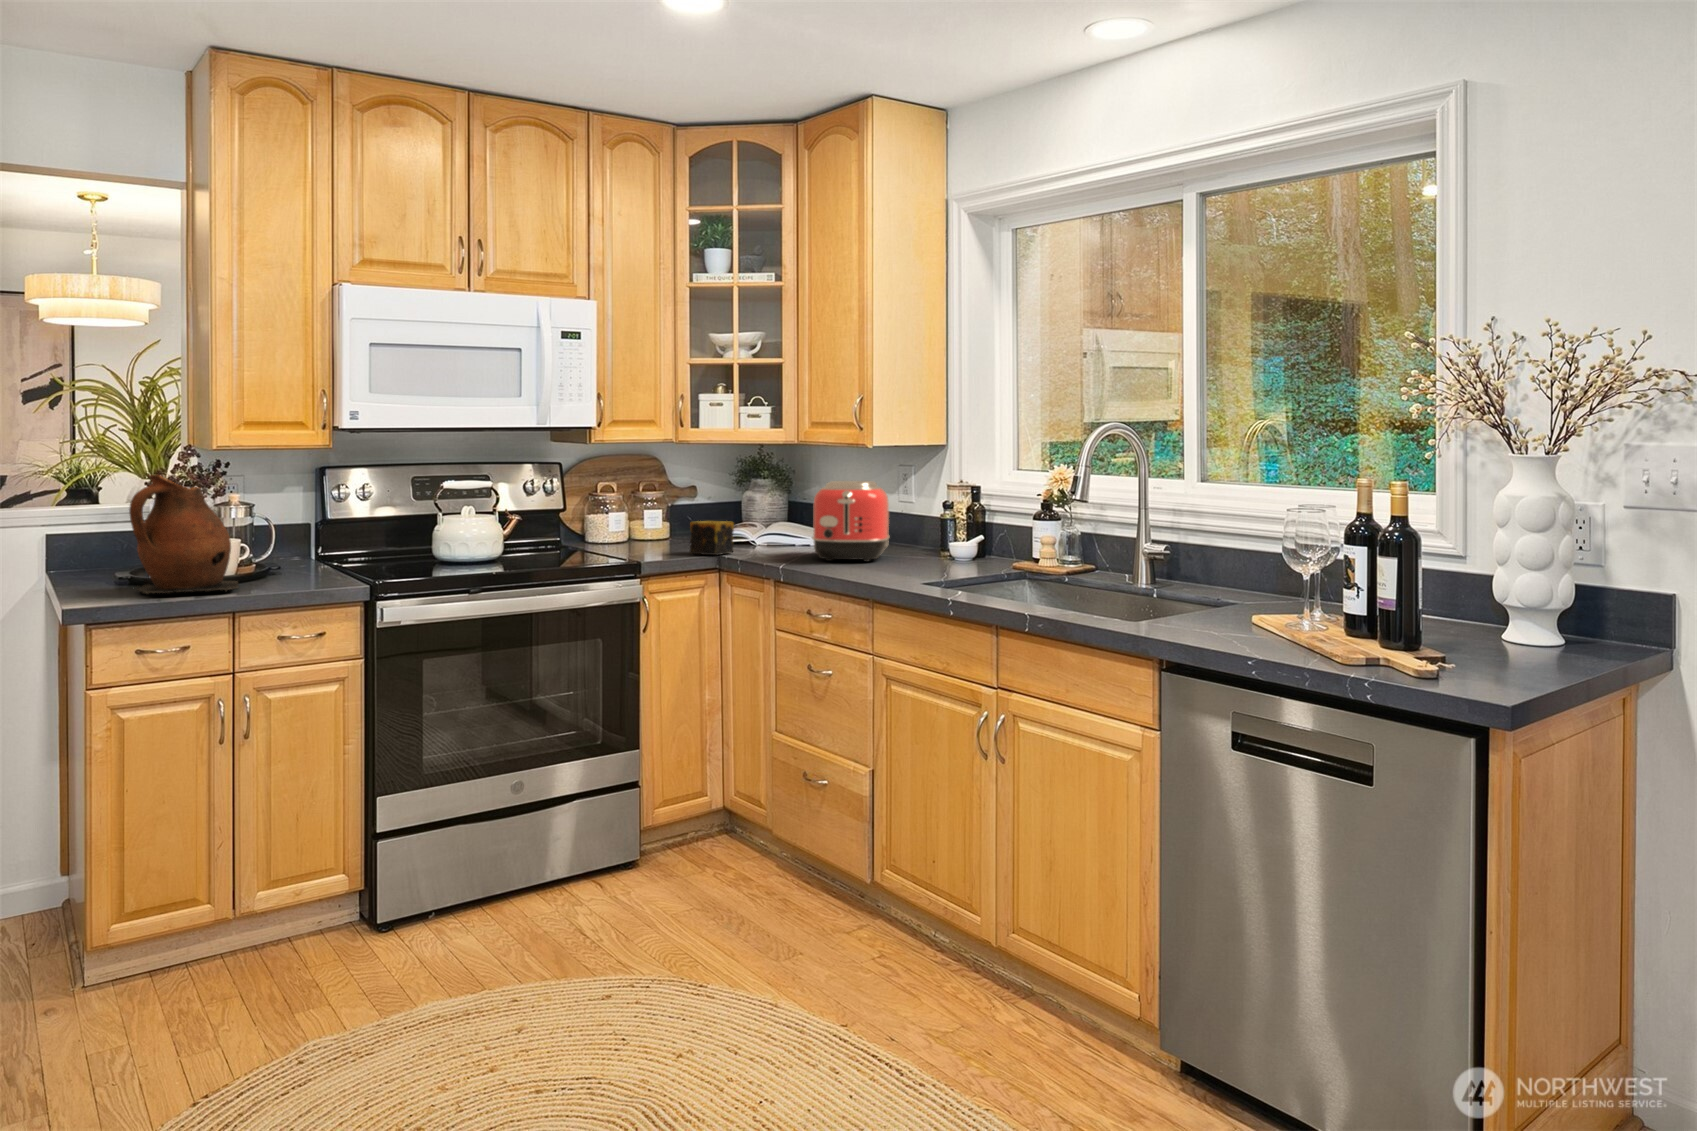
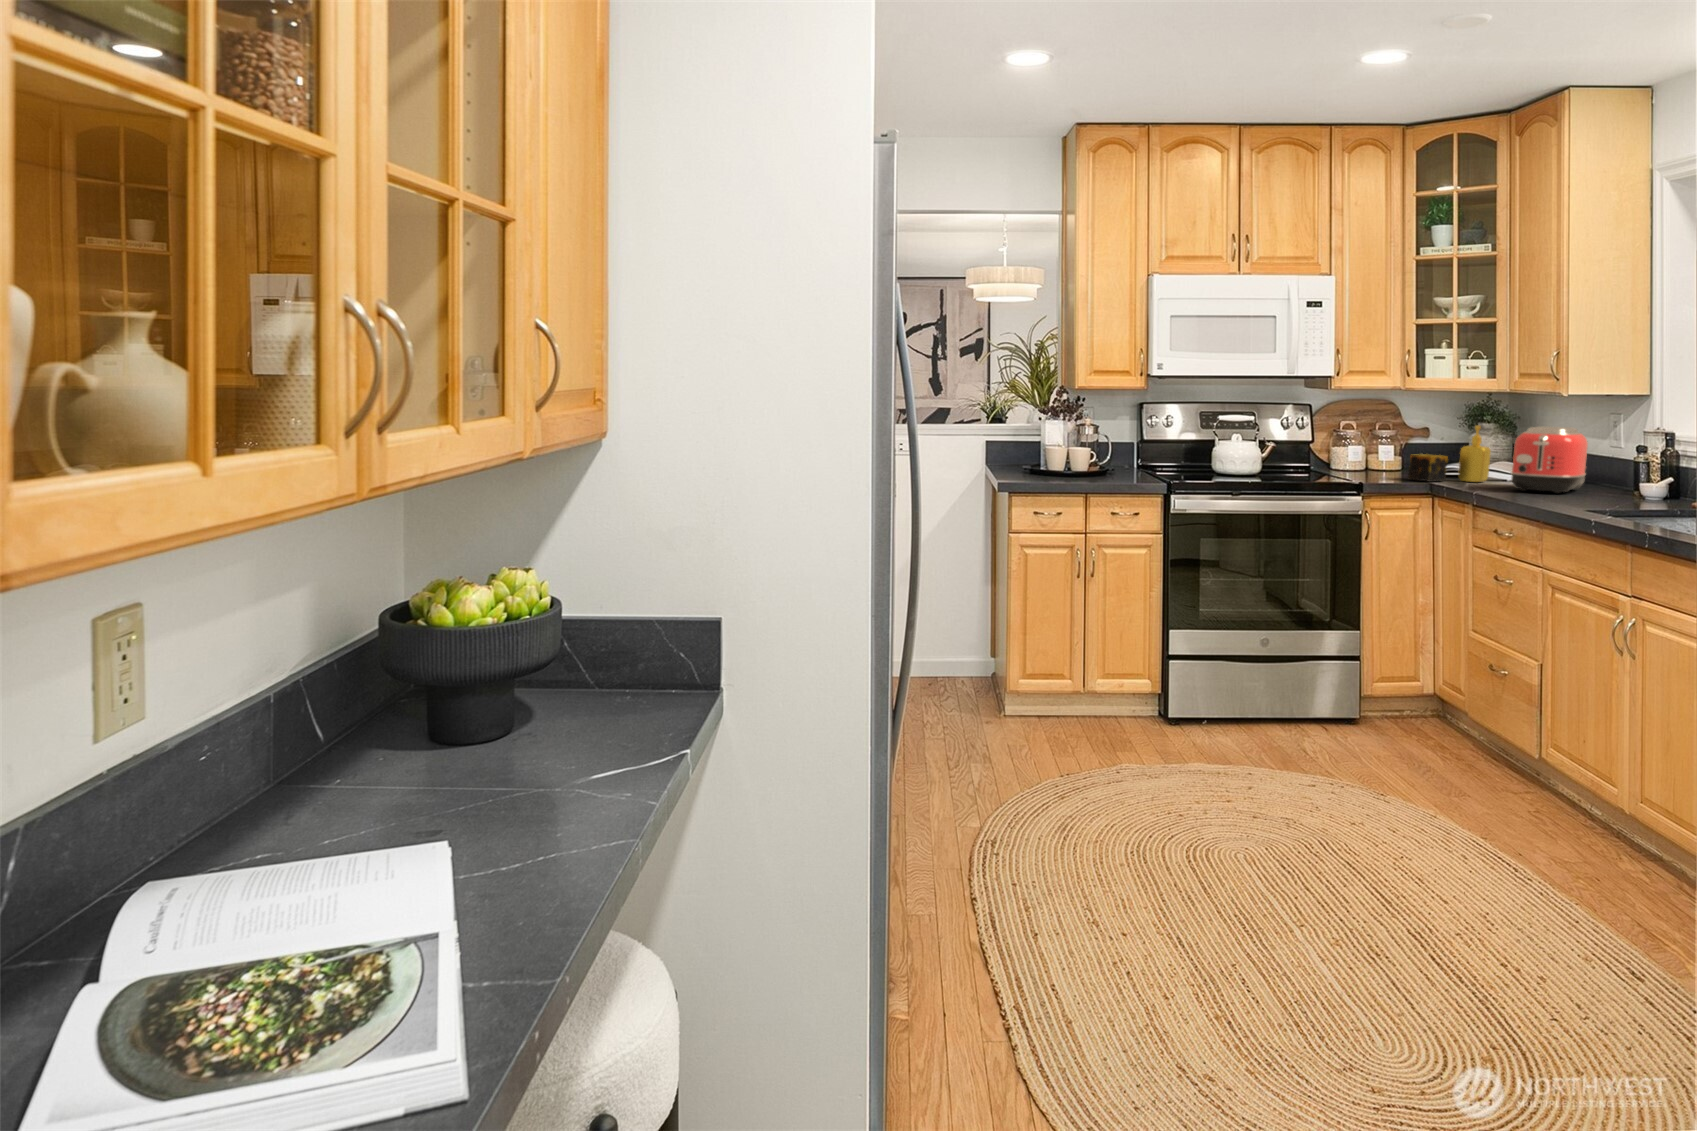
ceramic pitcher: present [129,475,239,593] -> none [1033,407,1092,481]
soap dispenser: none [746,482,780,552] -> present [1459,426,1491,482]

